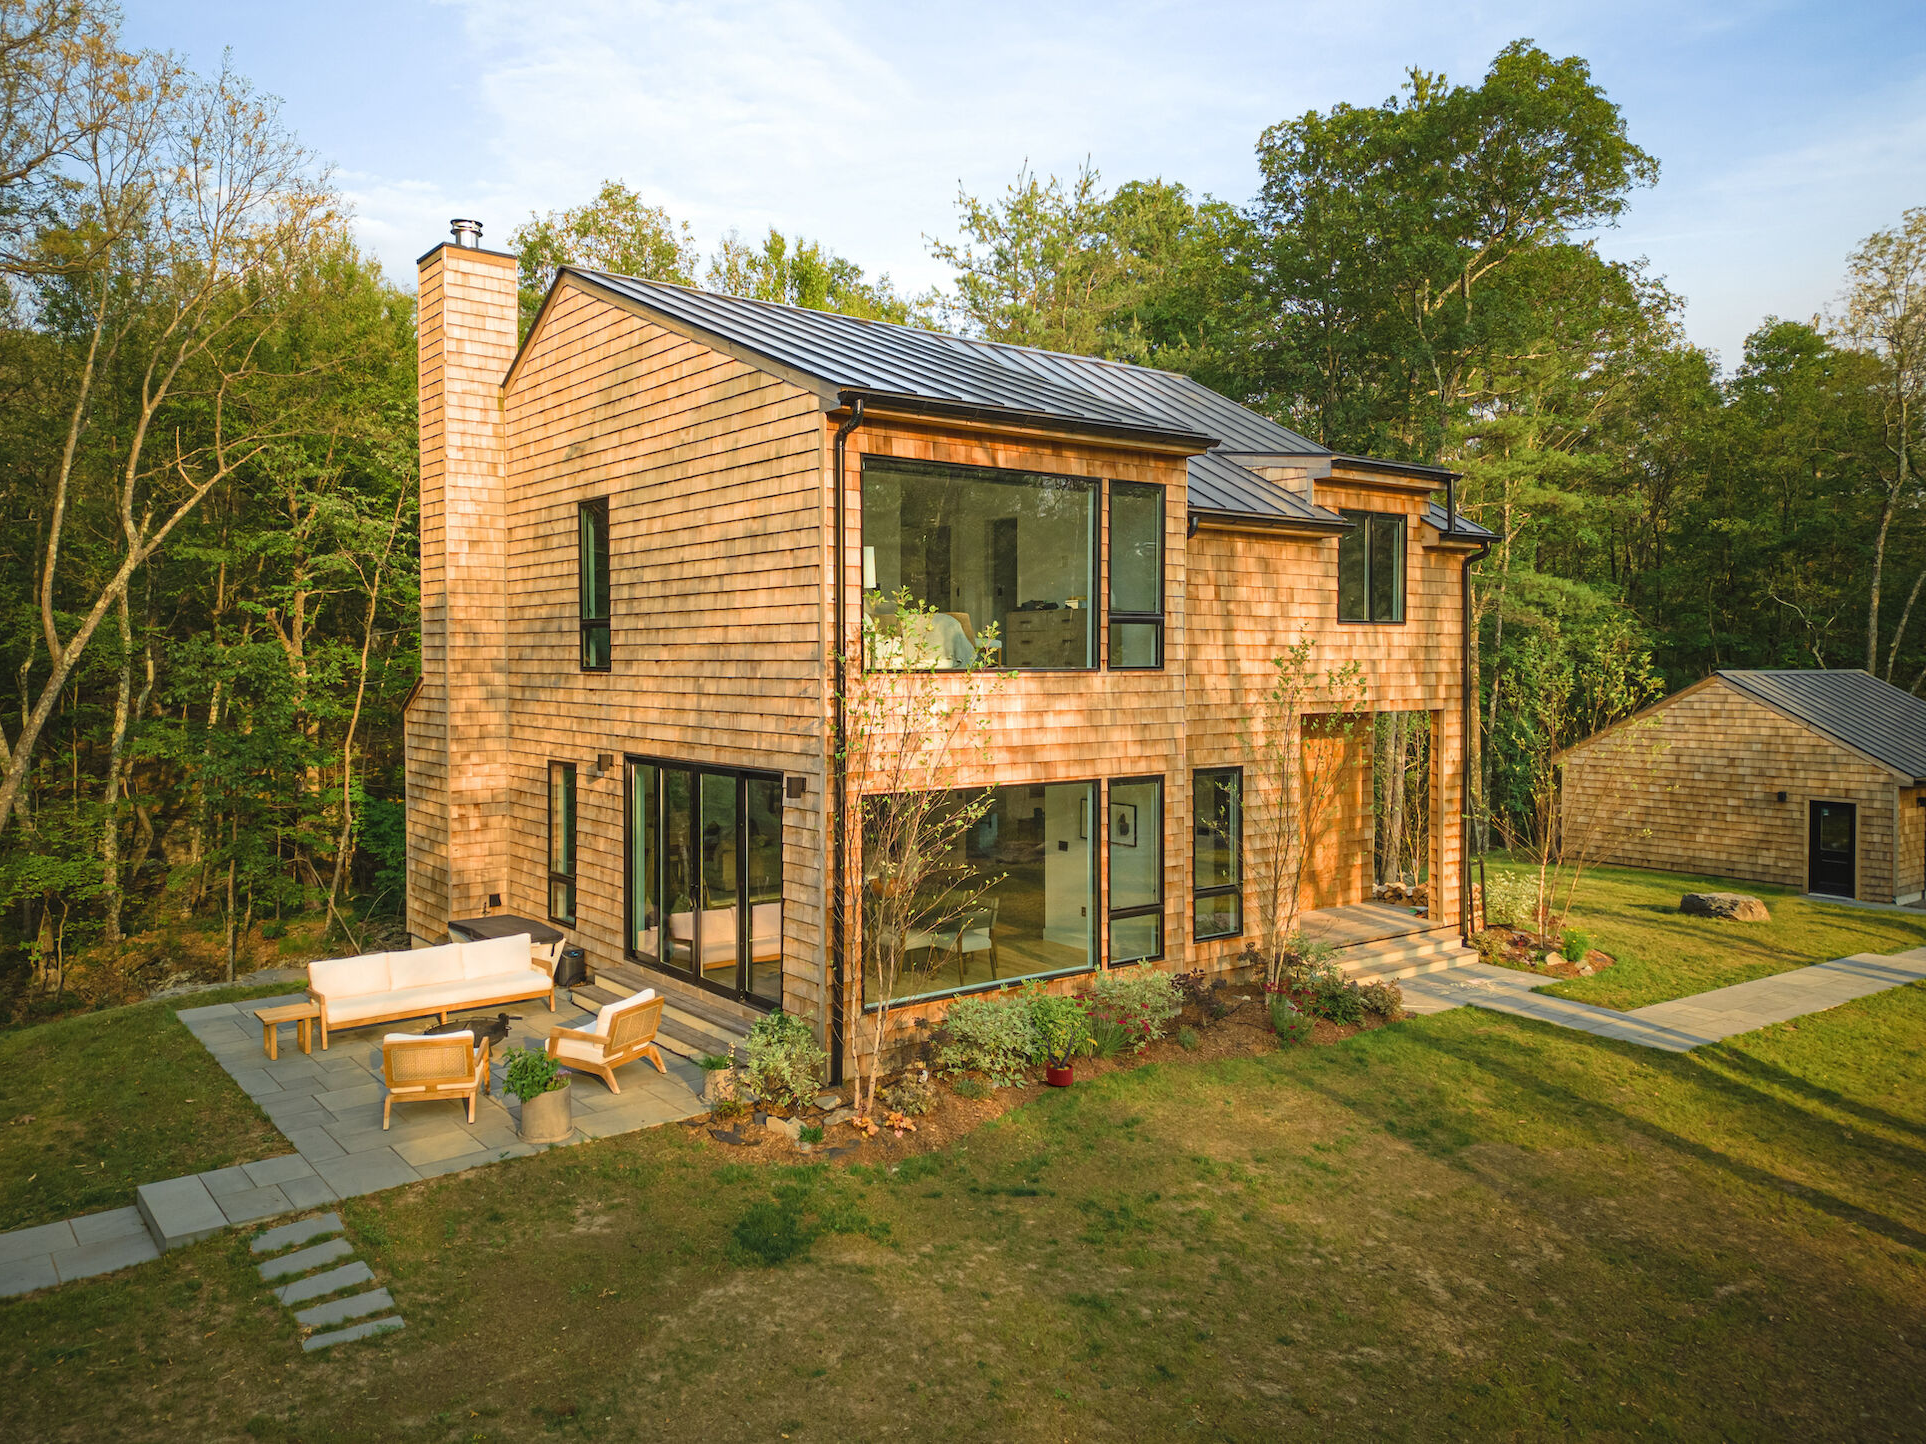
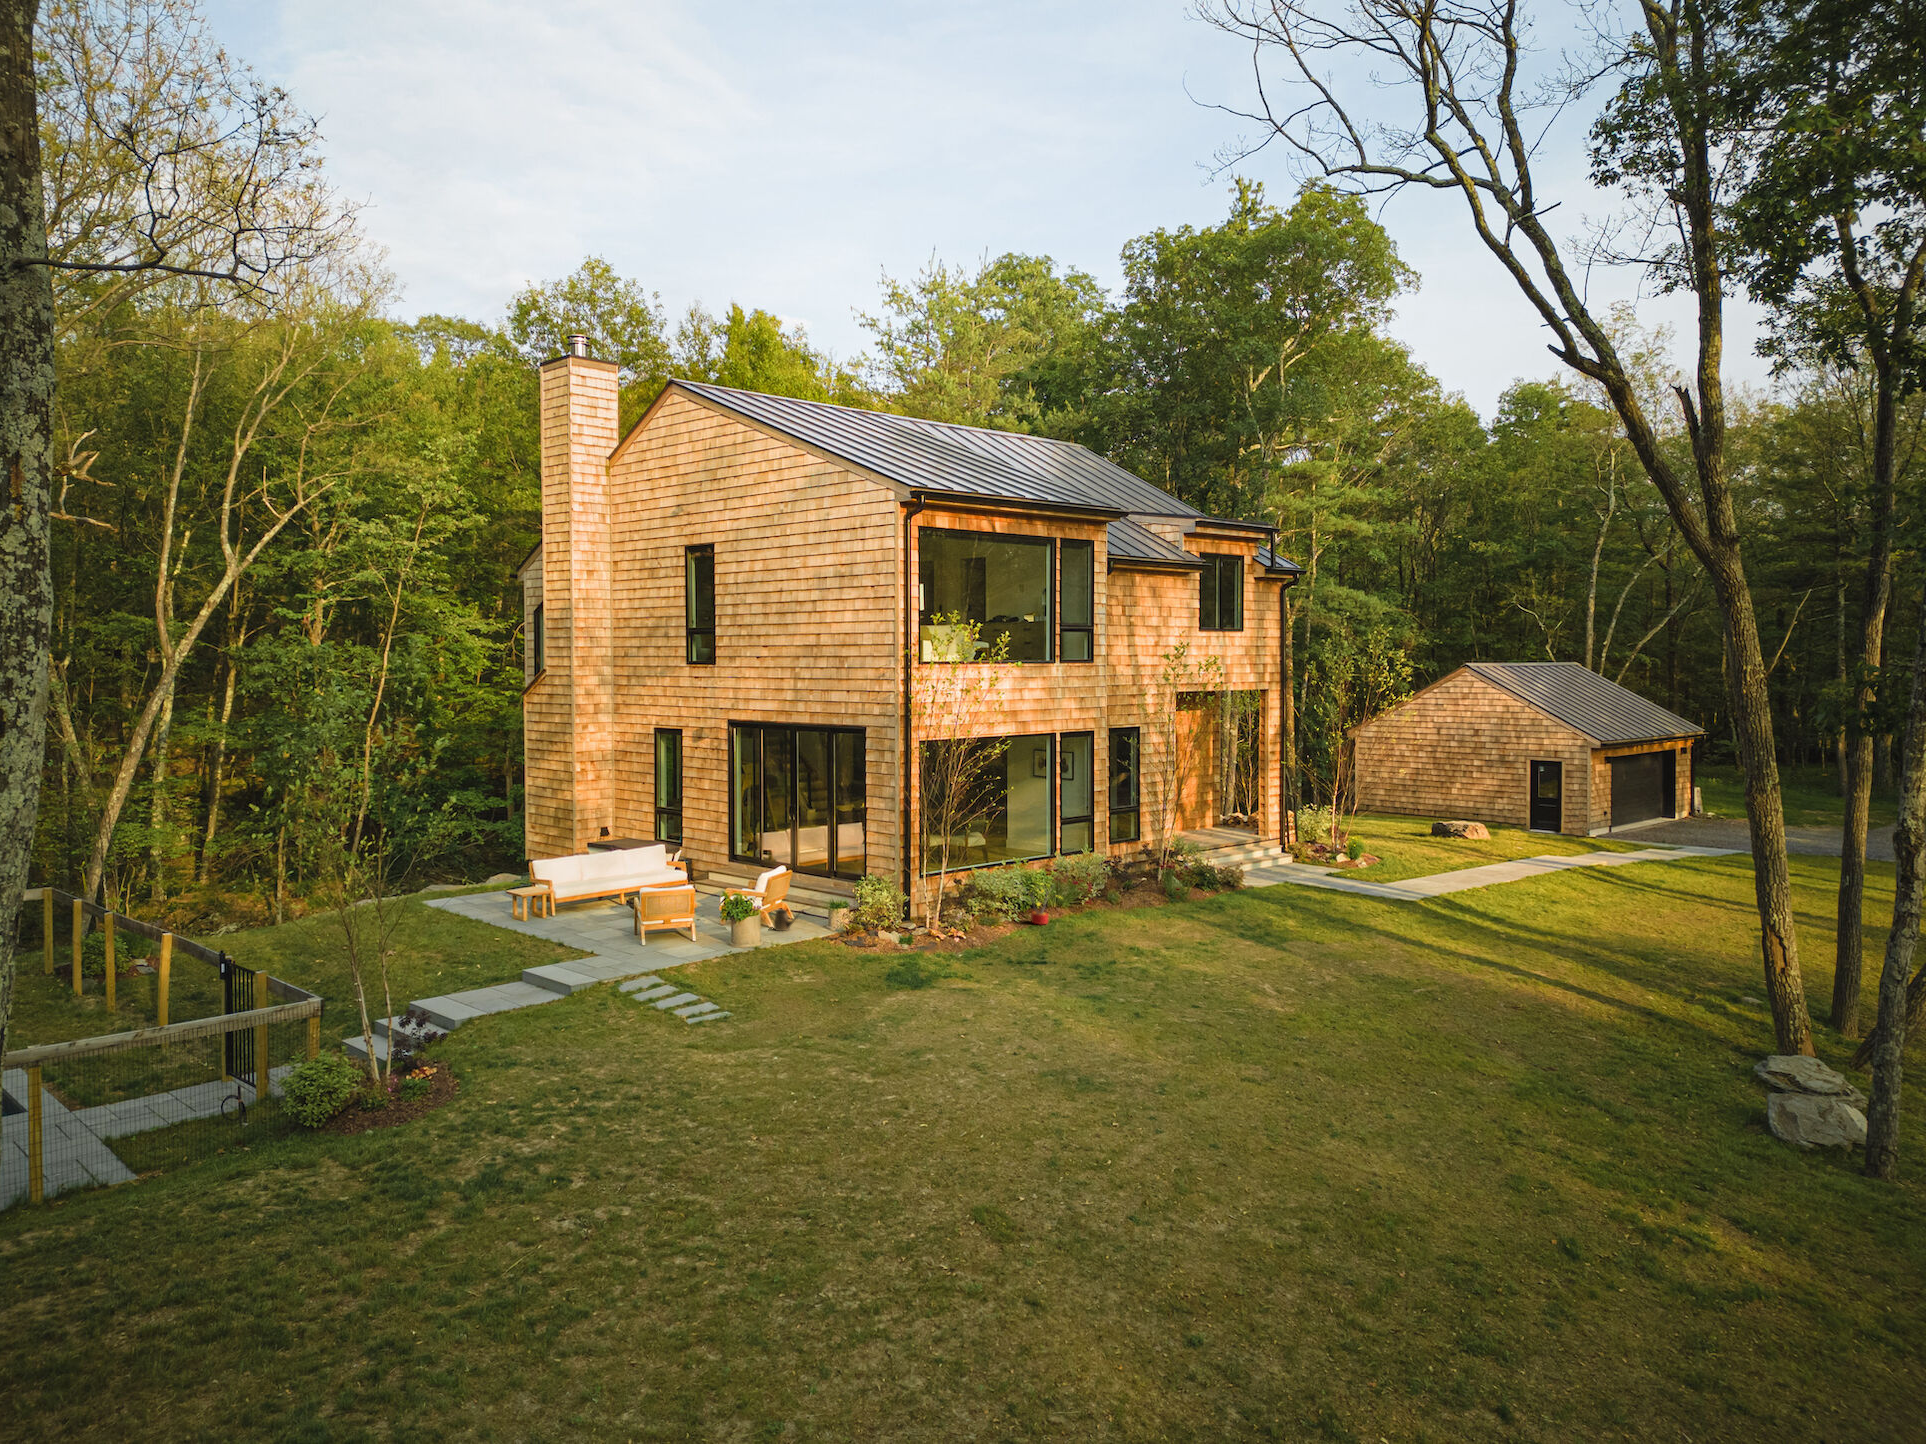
watering can: none [626,1054,675,1090] -> present [774,909,798,931]

